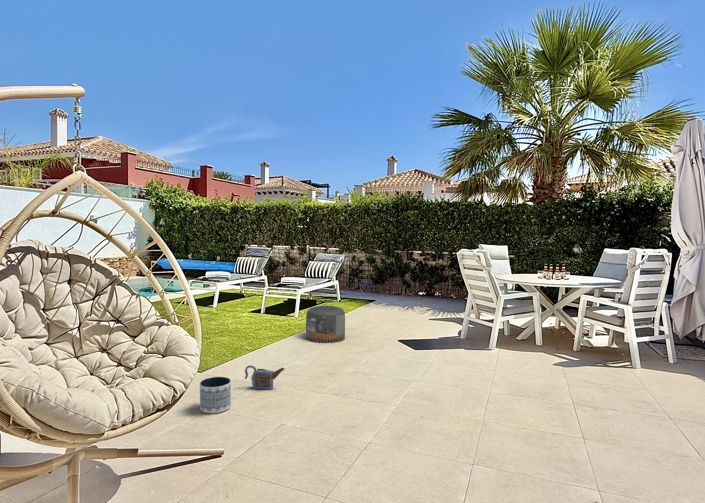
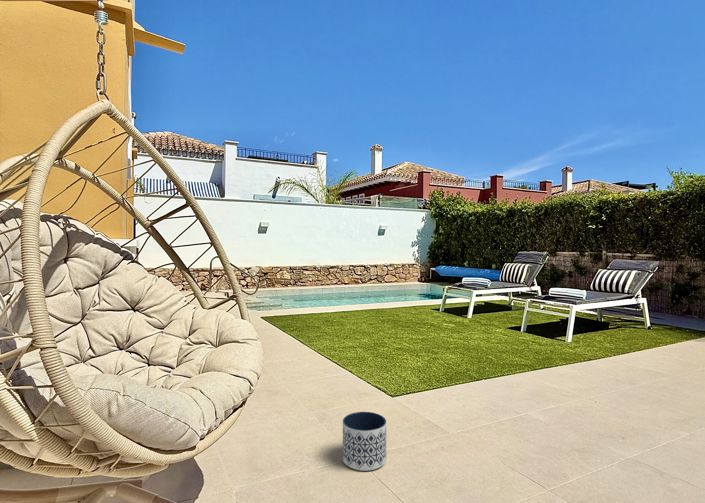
pouf: present [306,306,345,343] -> none [567,330,639,392]
watering can: present [245,365,284,389] -> none [427,404,486,452]

